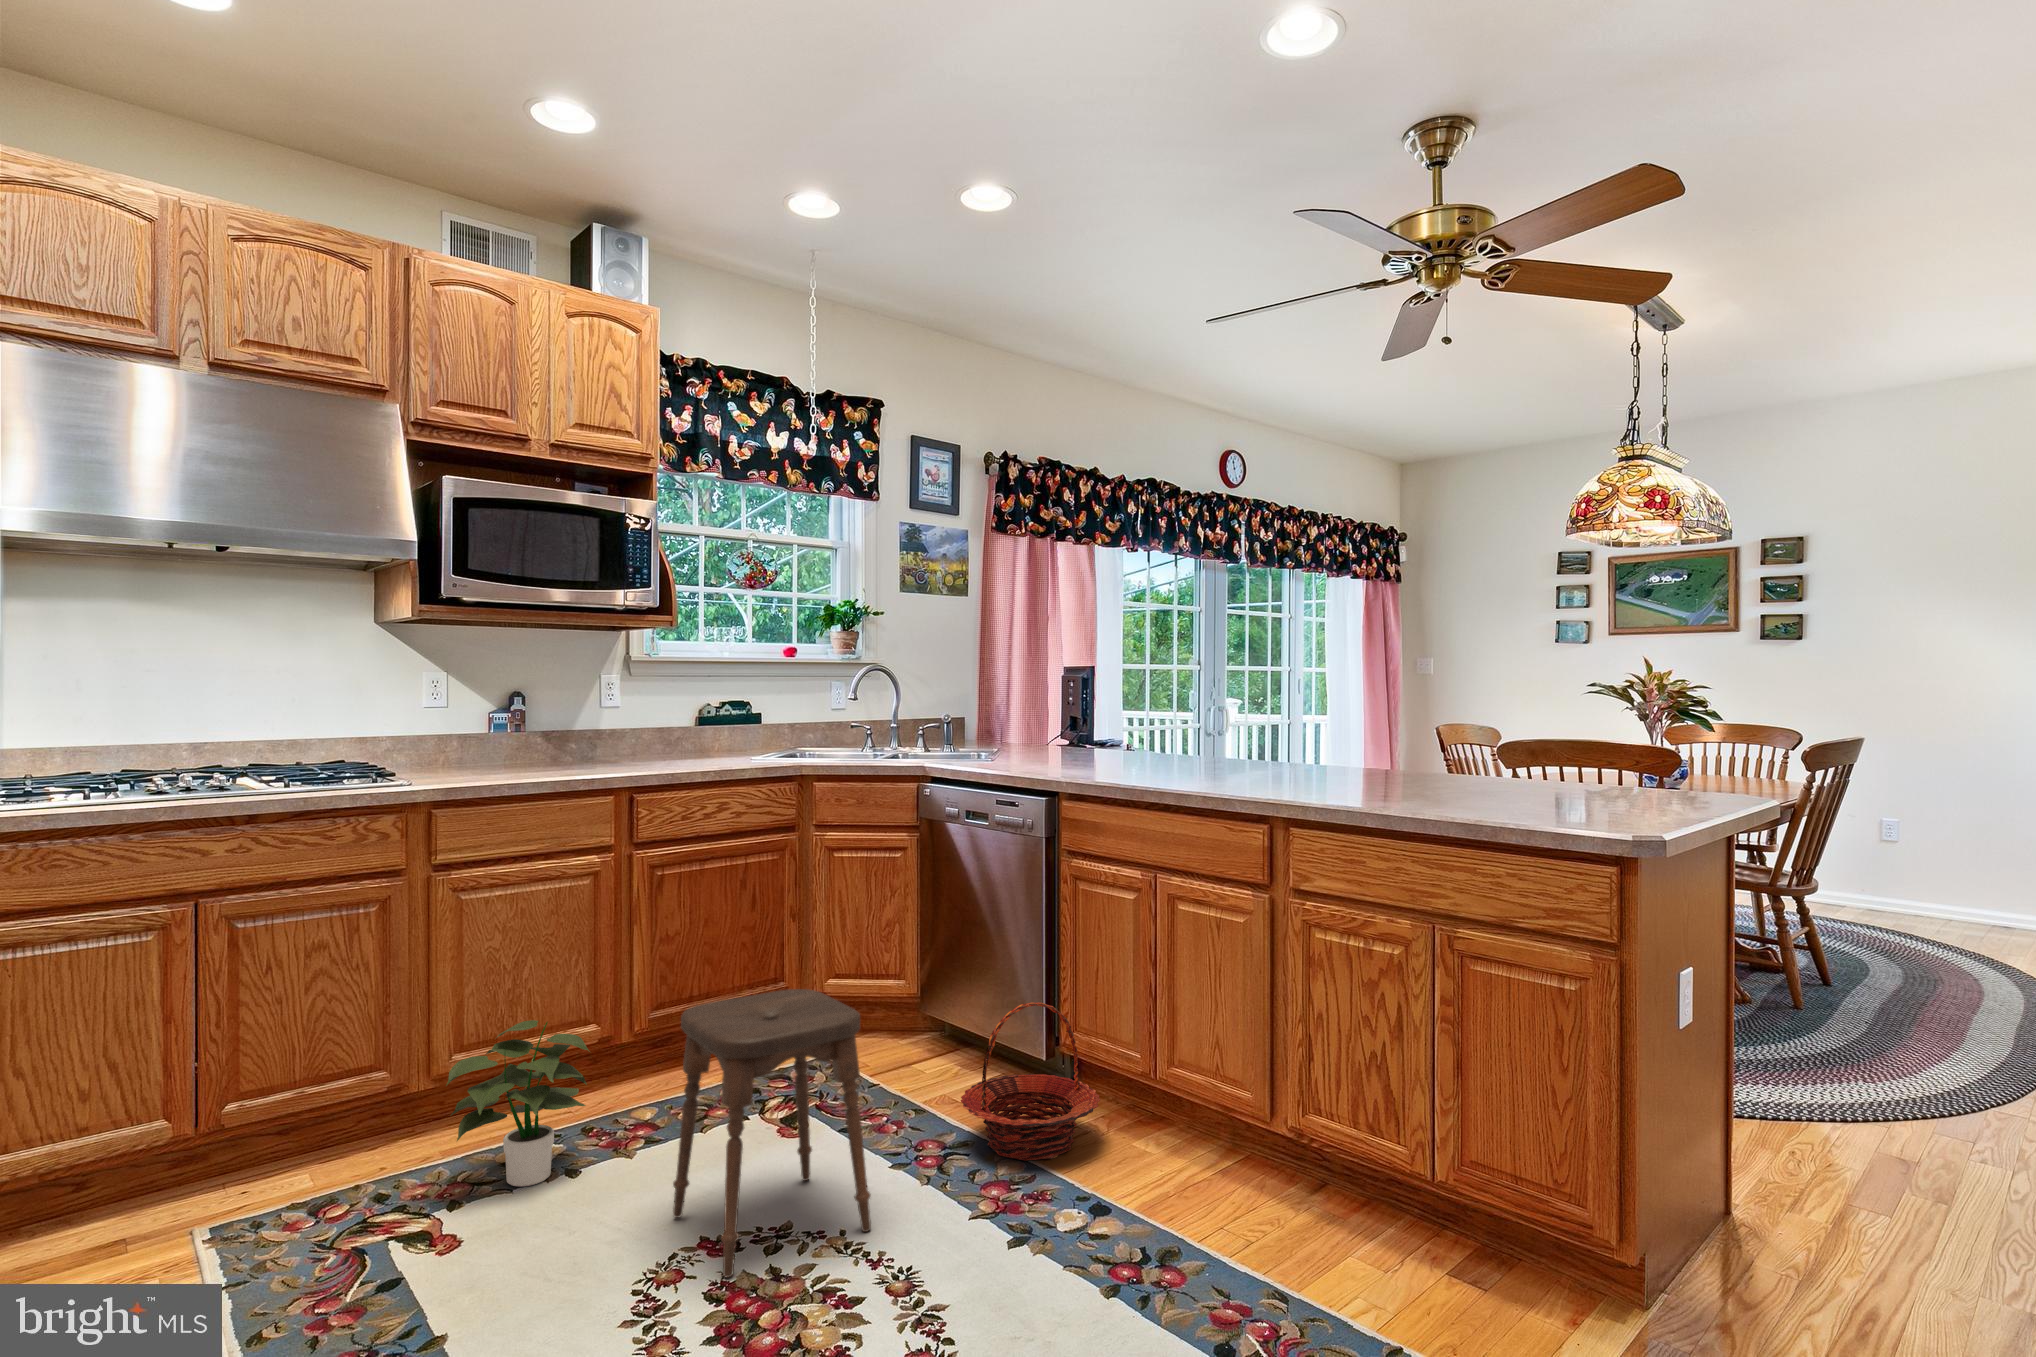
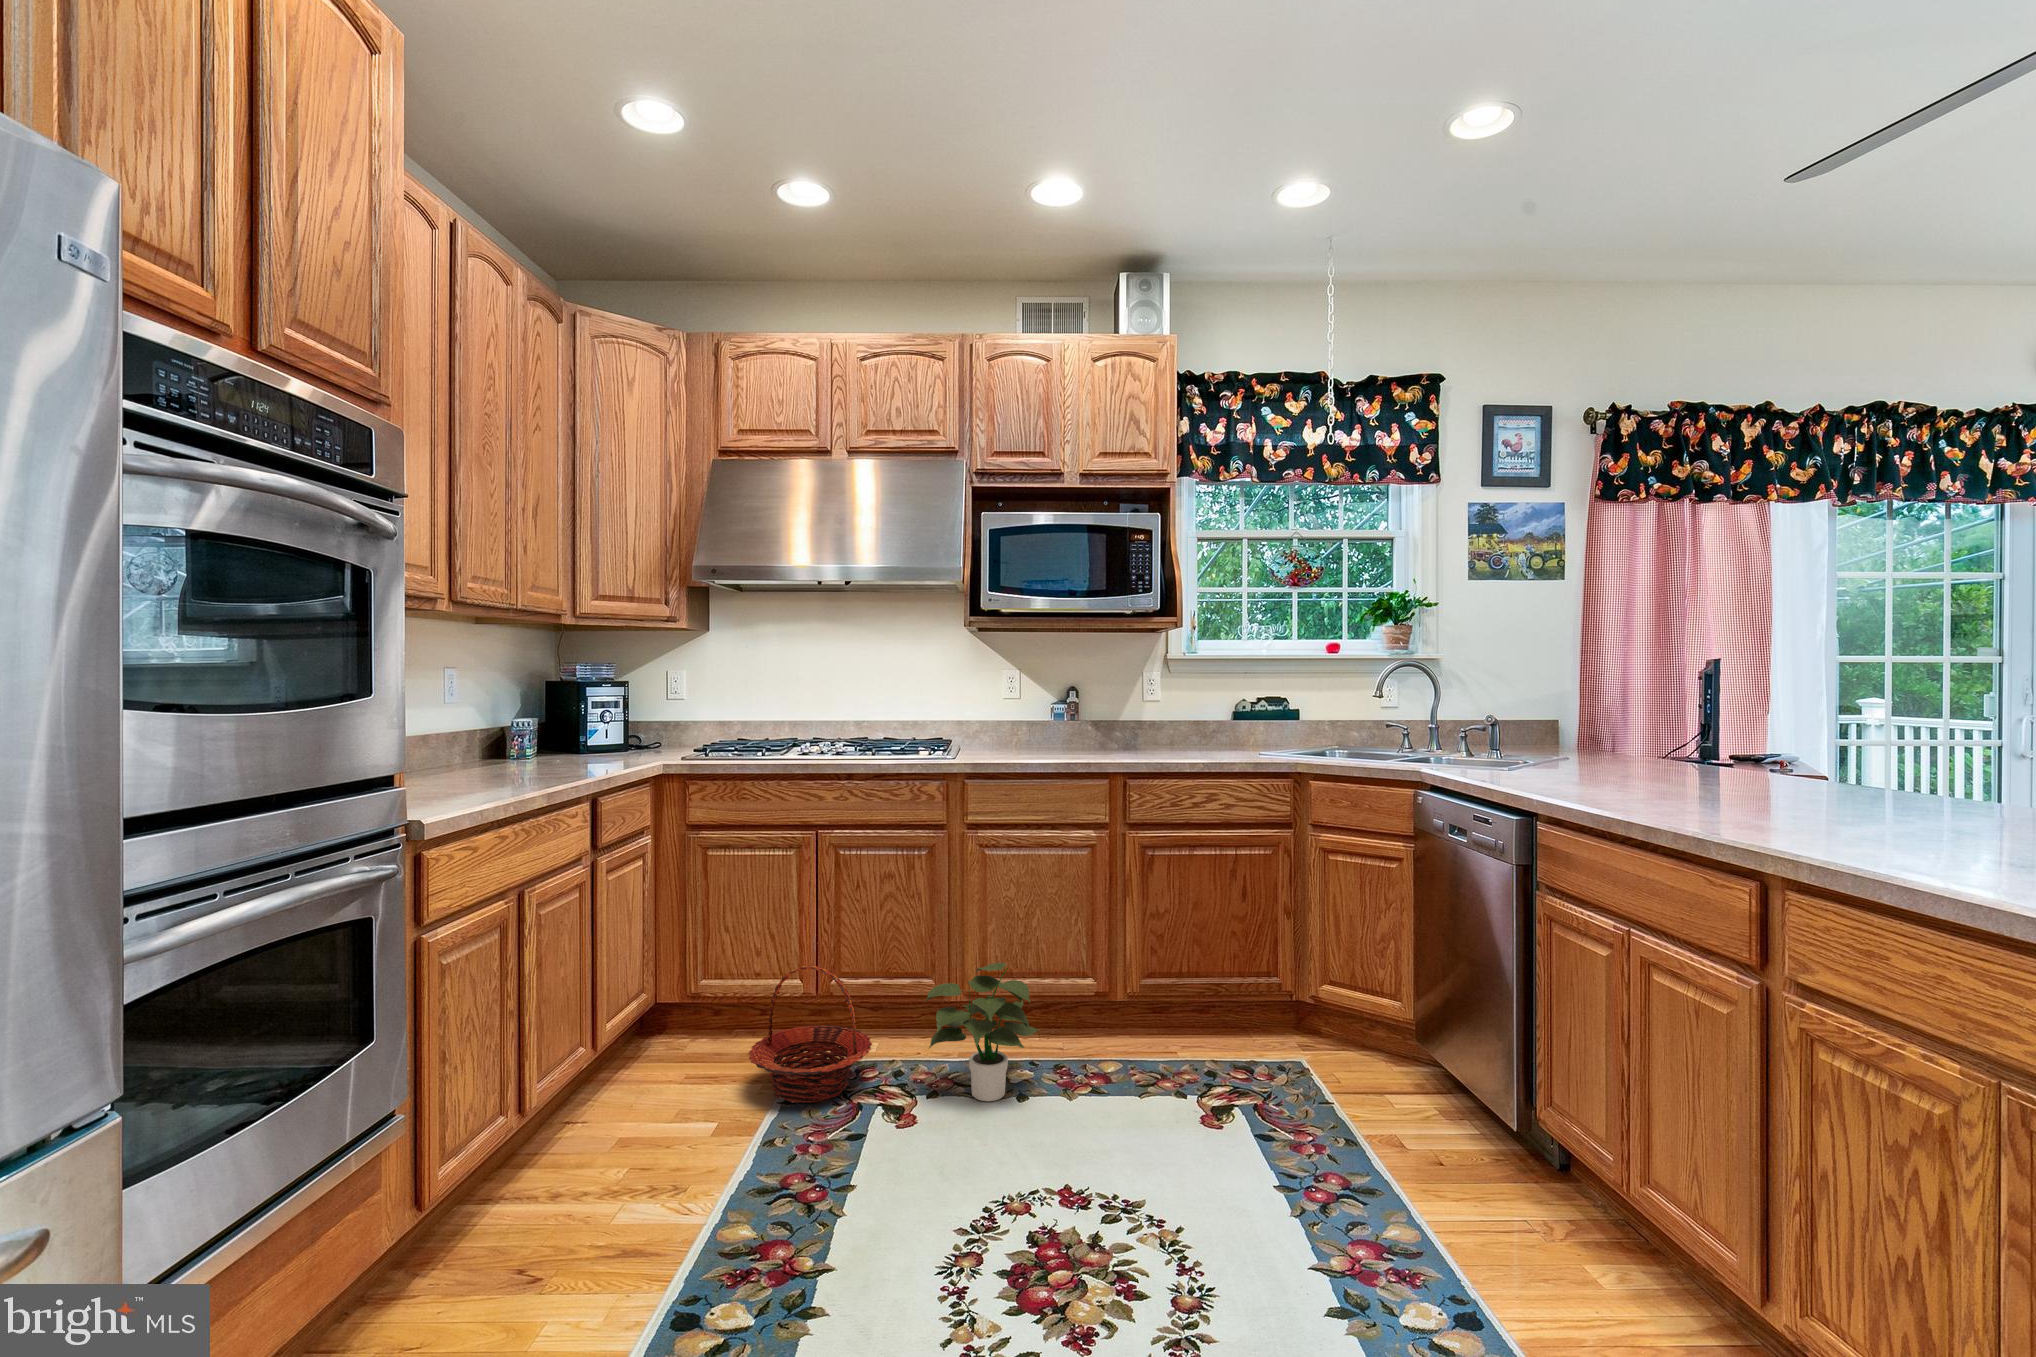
stool: present [673,989,871,1277] -> none [1035,988,1195,1272]
basket: present [961,1003,1100,1161] -> present [748,966,872,1103]

